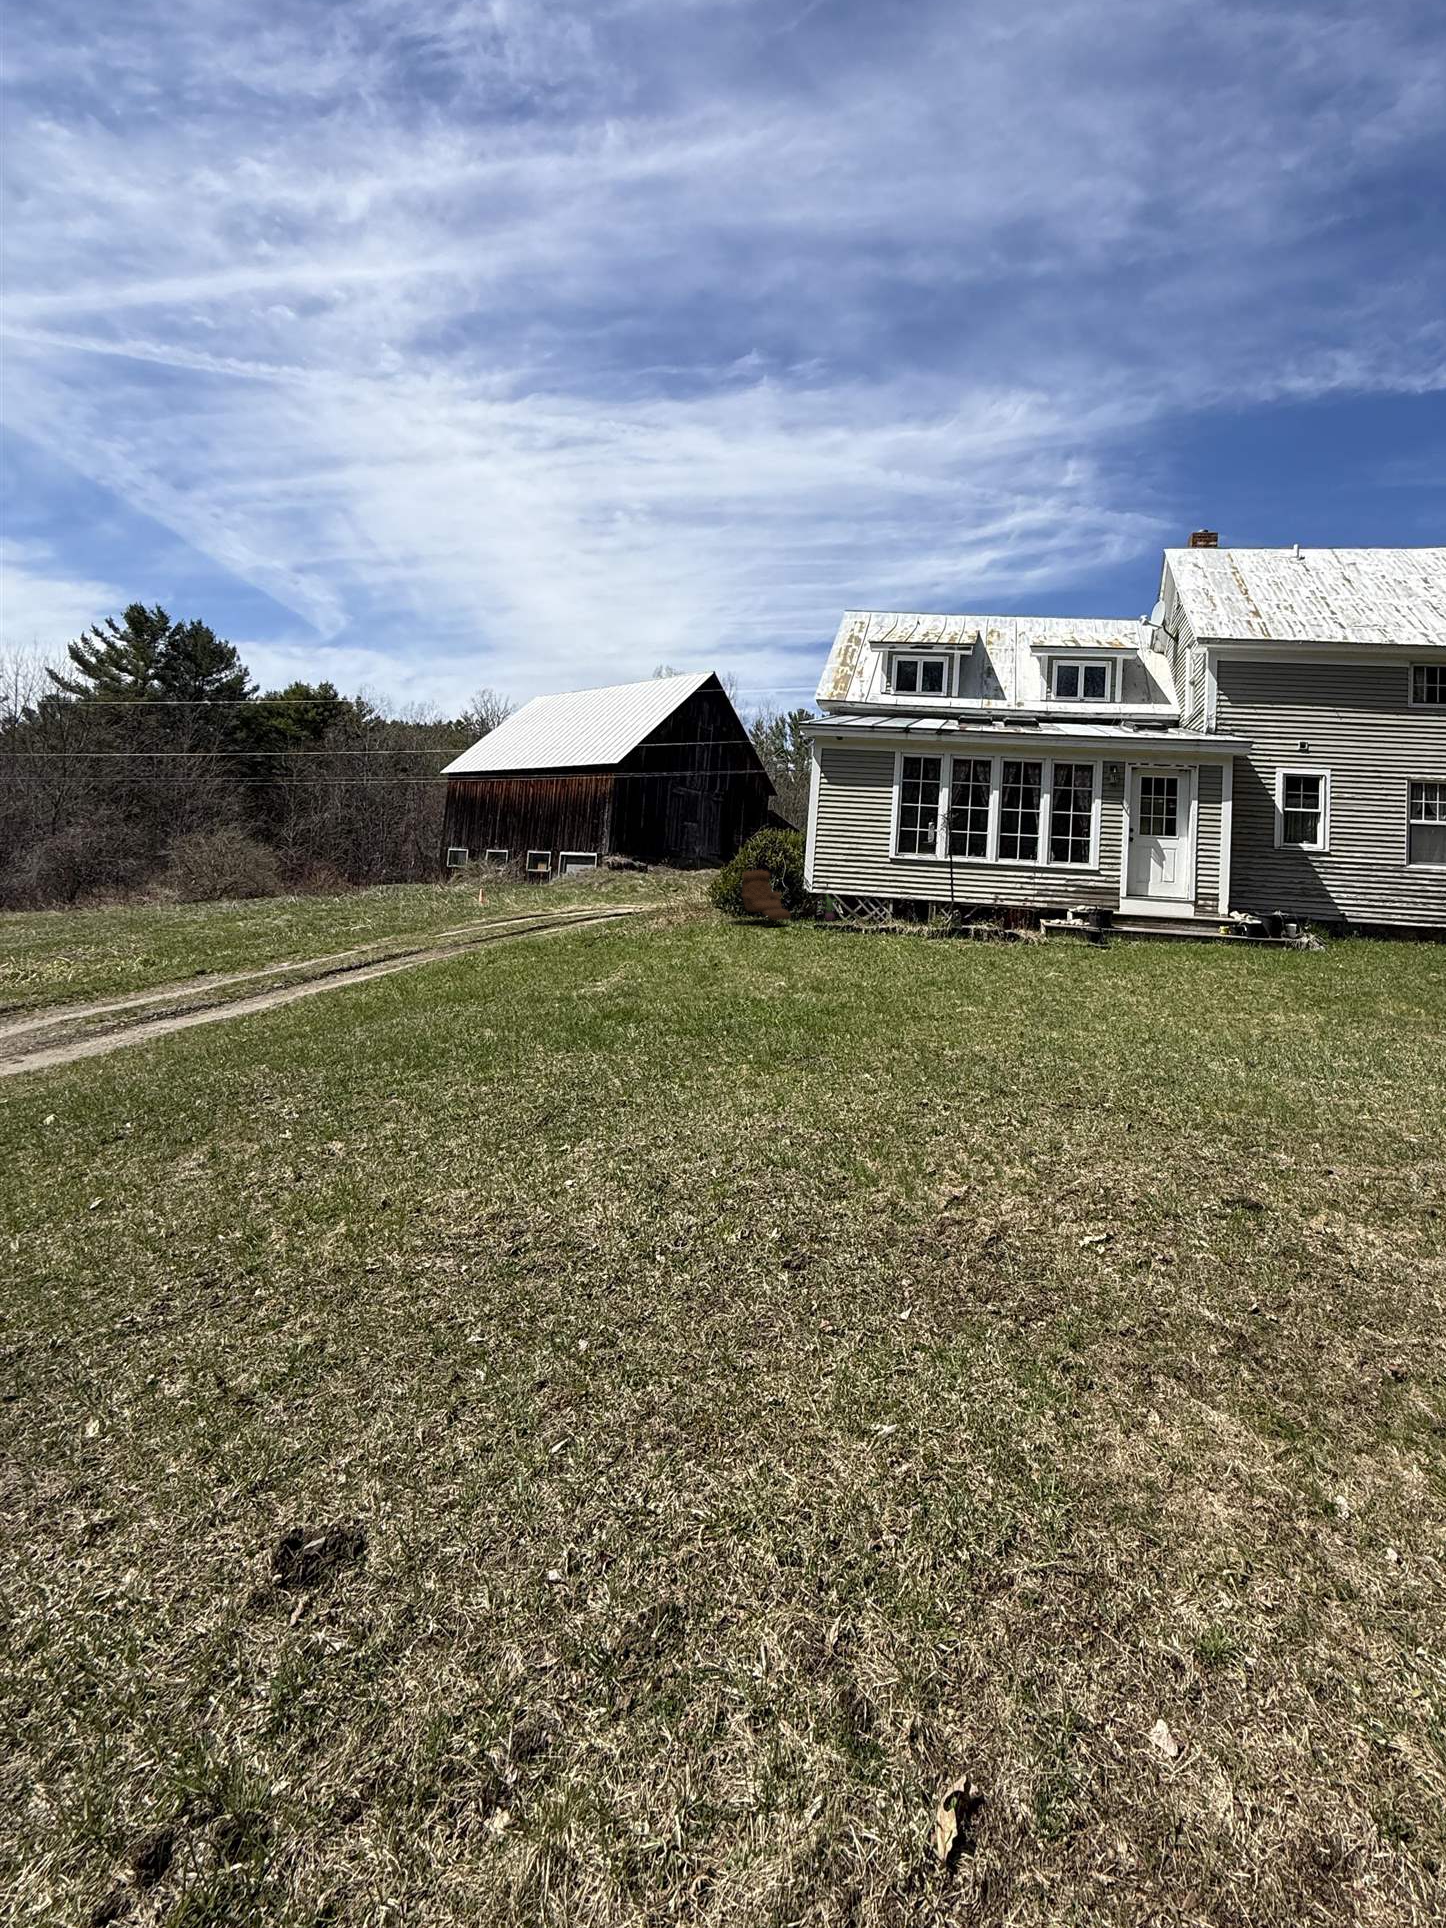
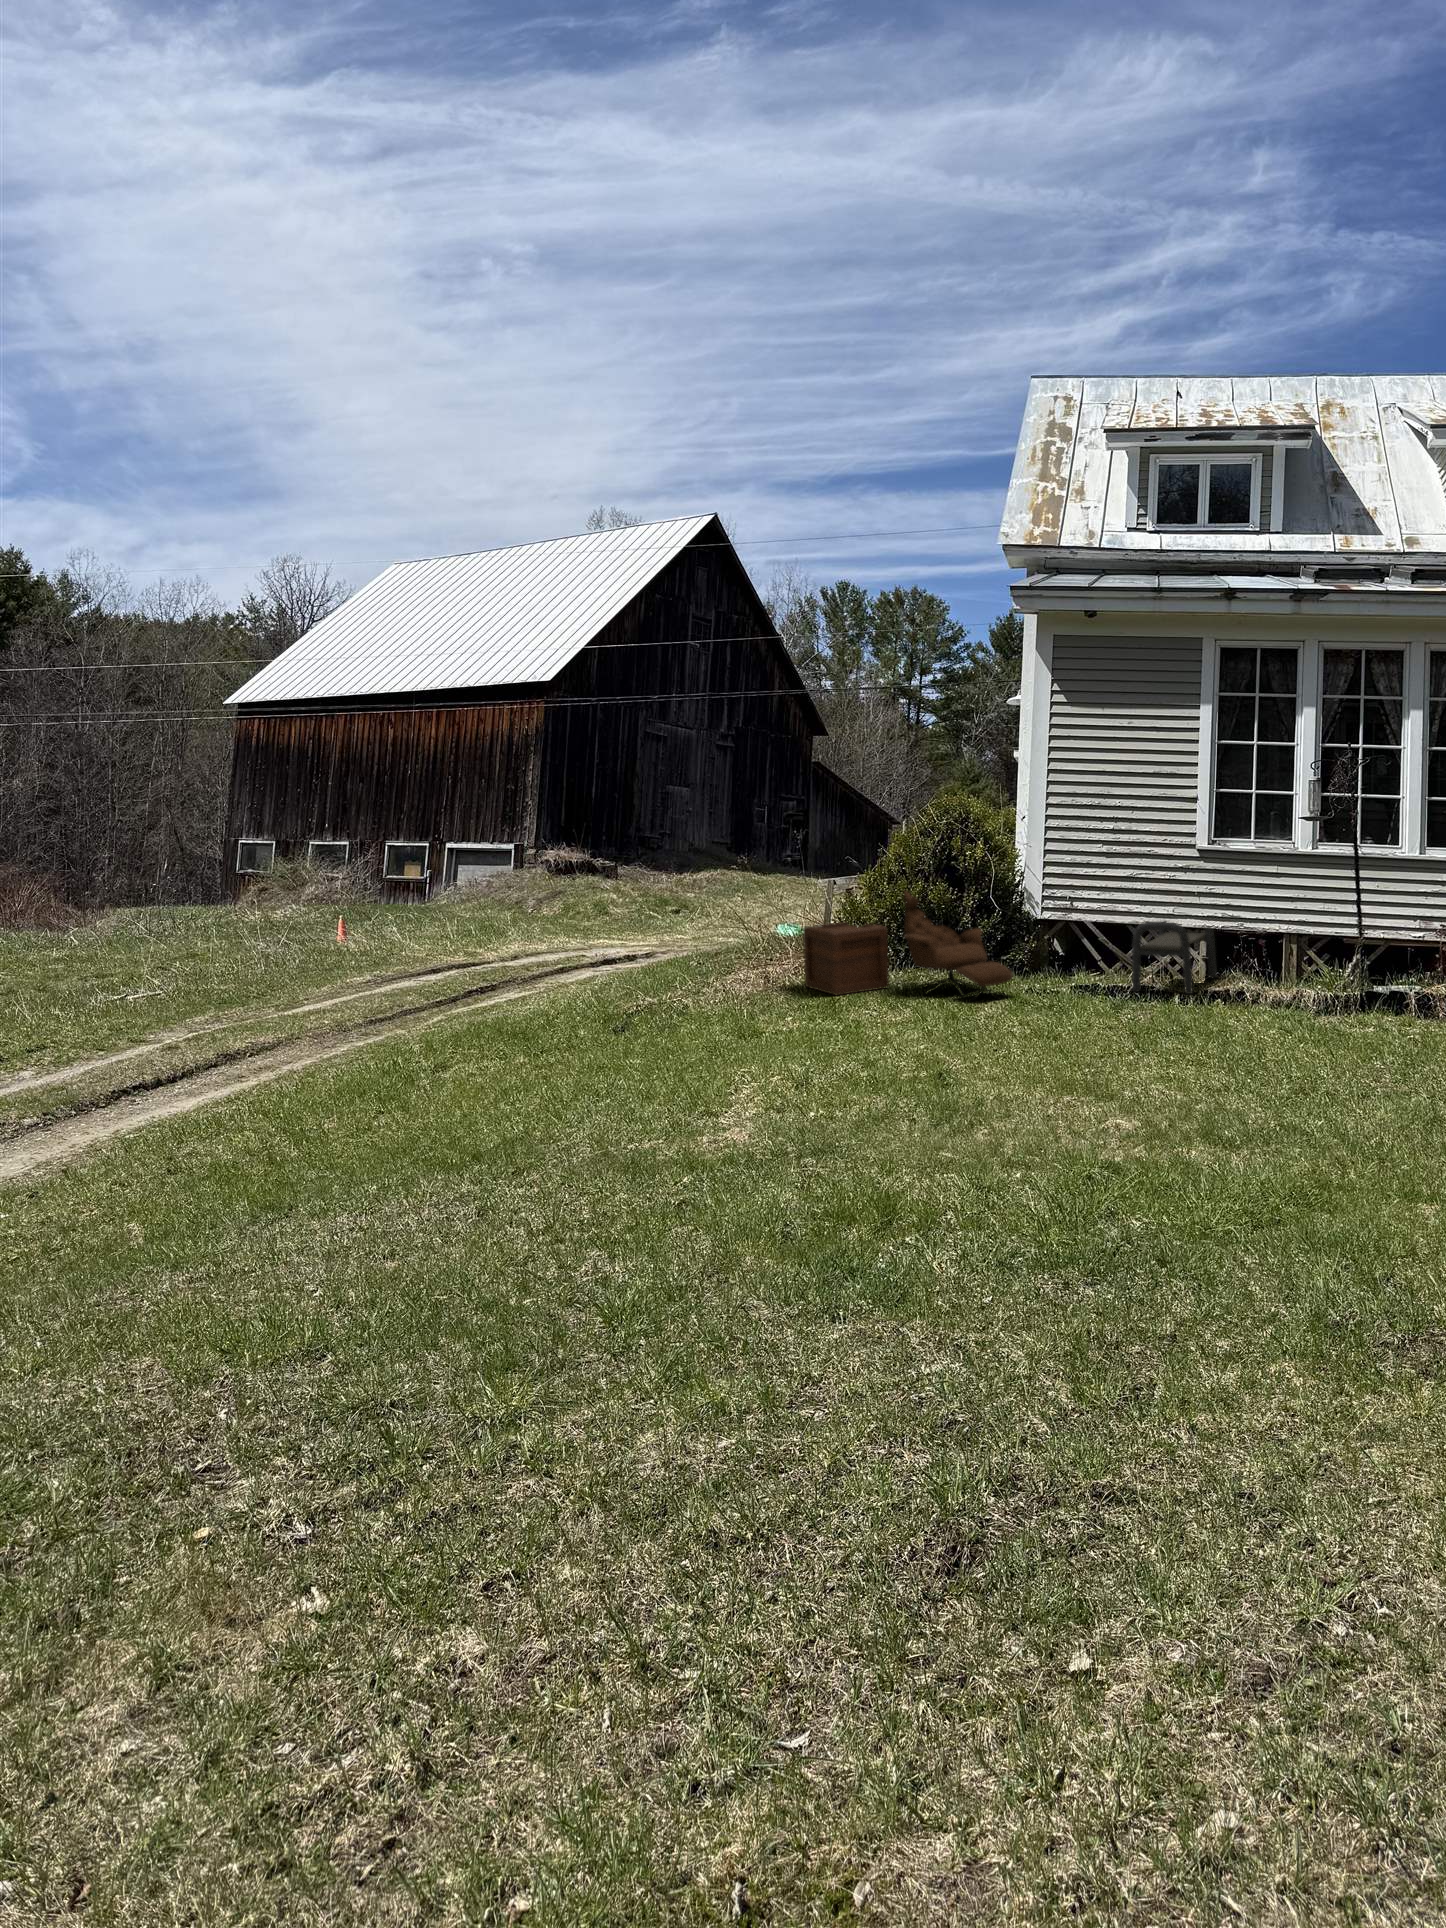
bench: none [849,887,897,927] -> present [1132,921,1217,994]
wooden crate: none [694,888,735,924] -> present [803,922,889,996]
decorative plant: present [824,898,834,921] -> none [1049,927,1105,981]

